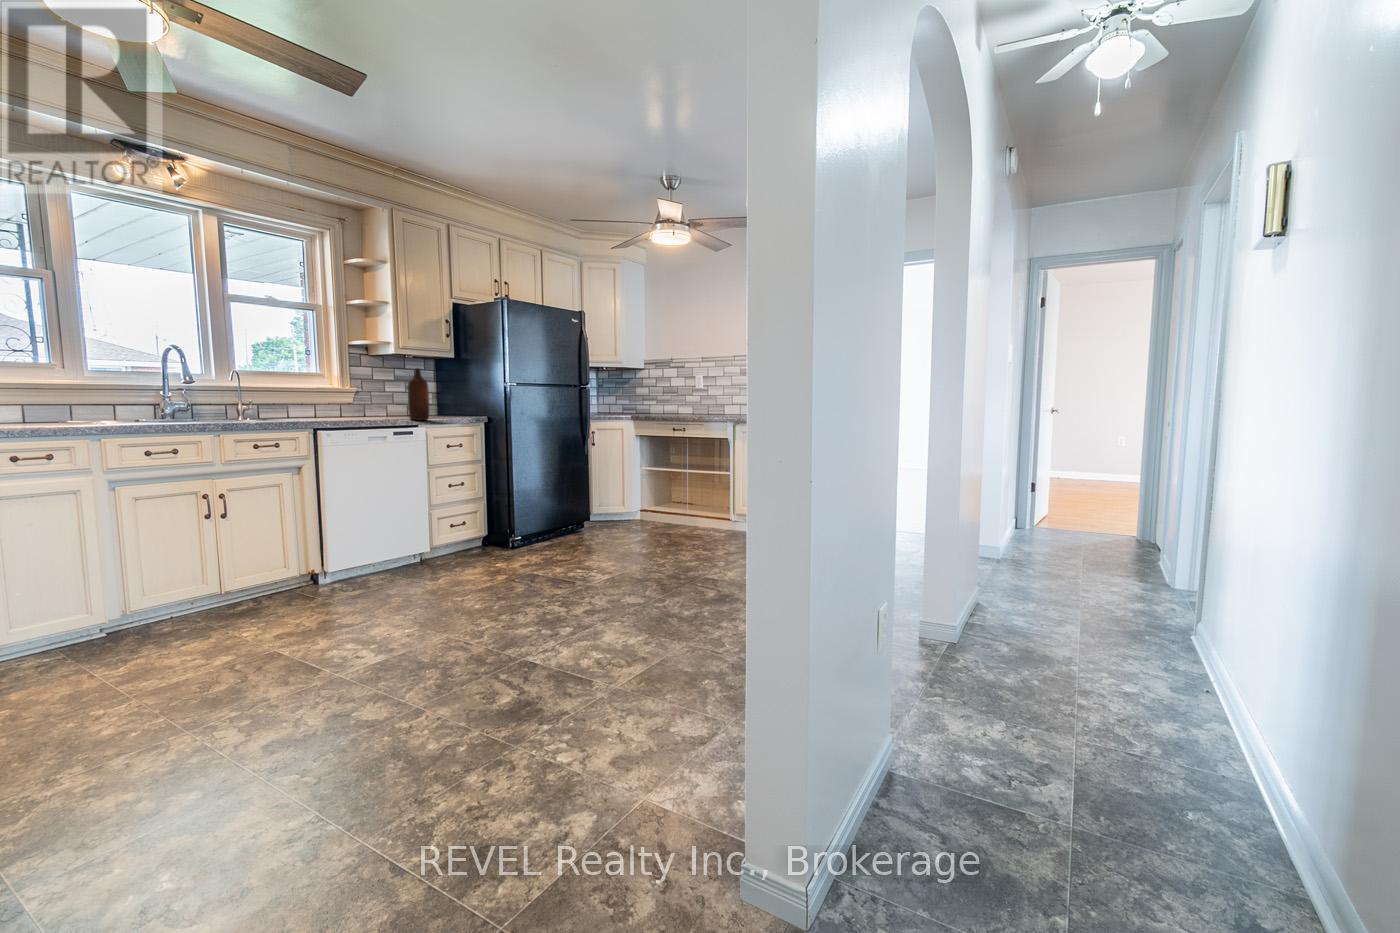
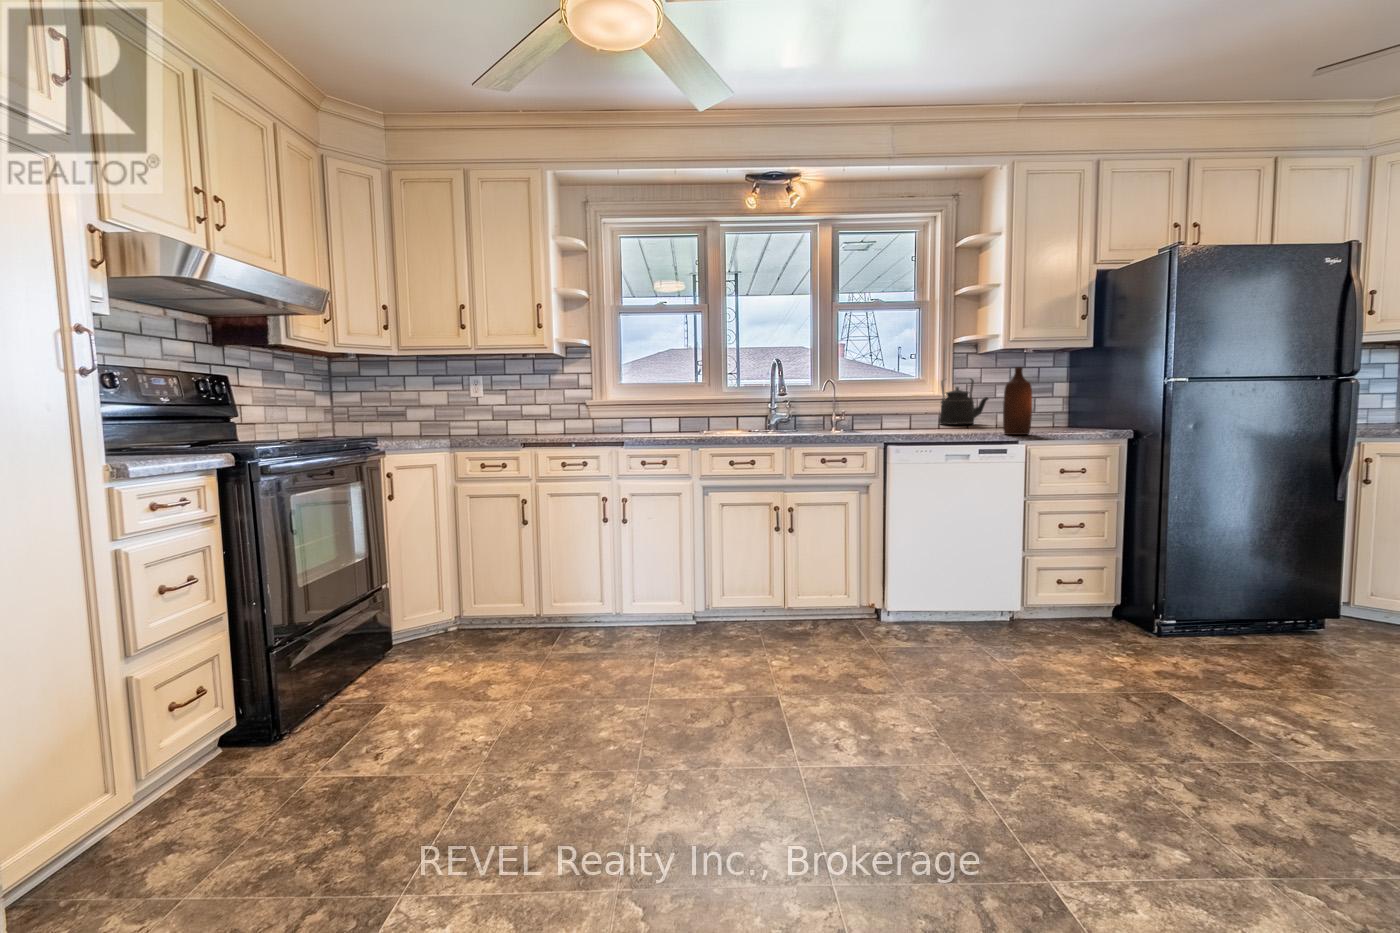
kettle: none [340,371,381,412] -> present [939,378,988,424]

